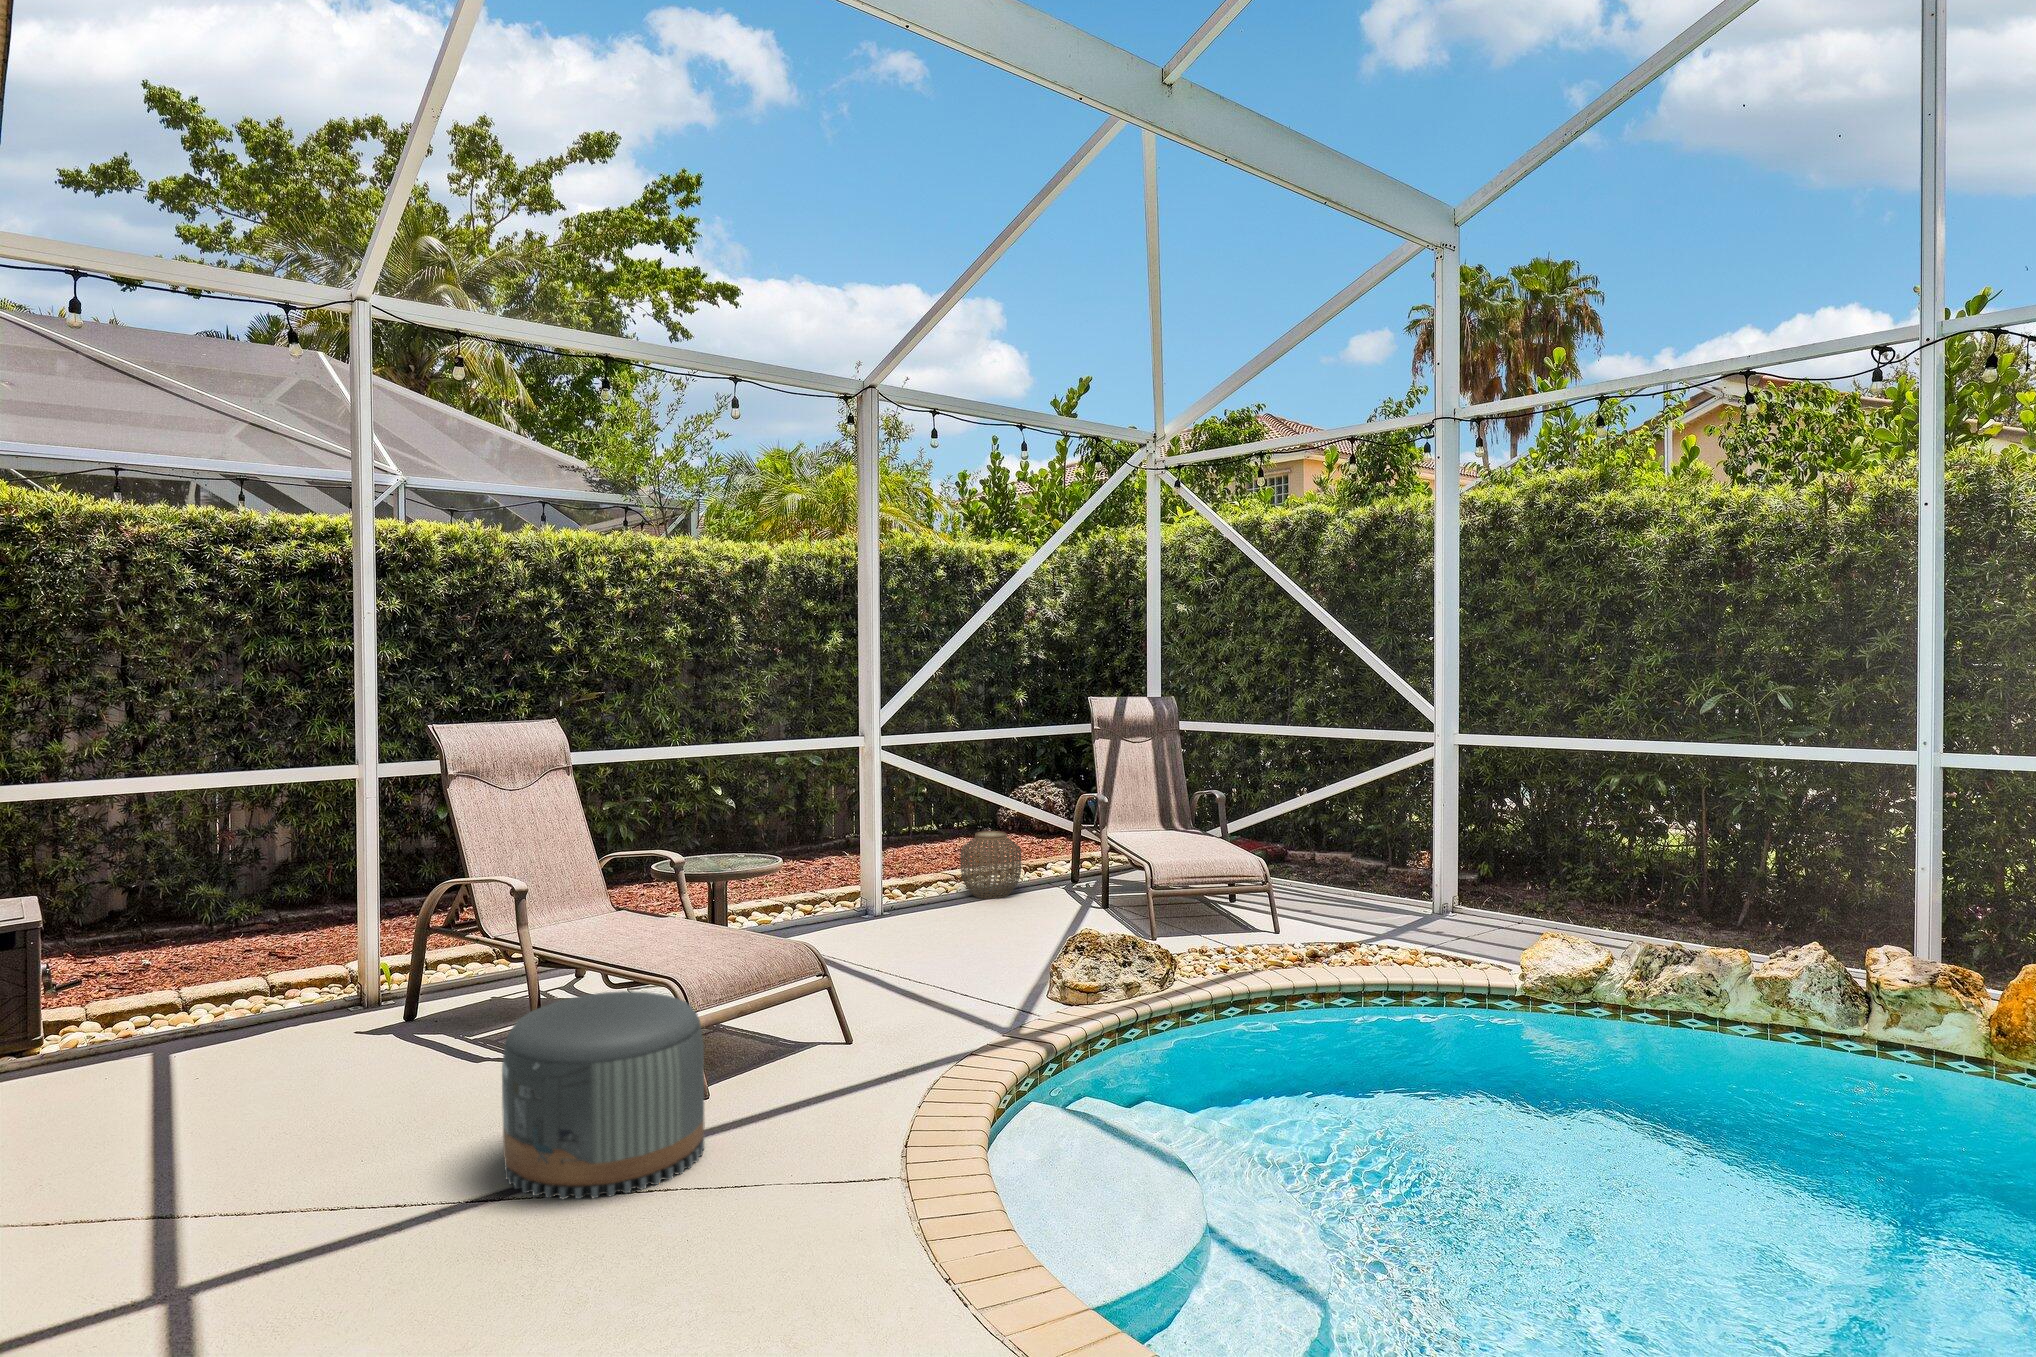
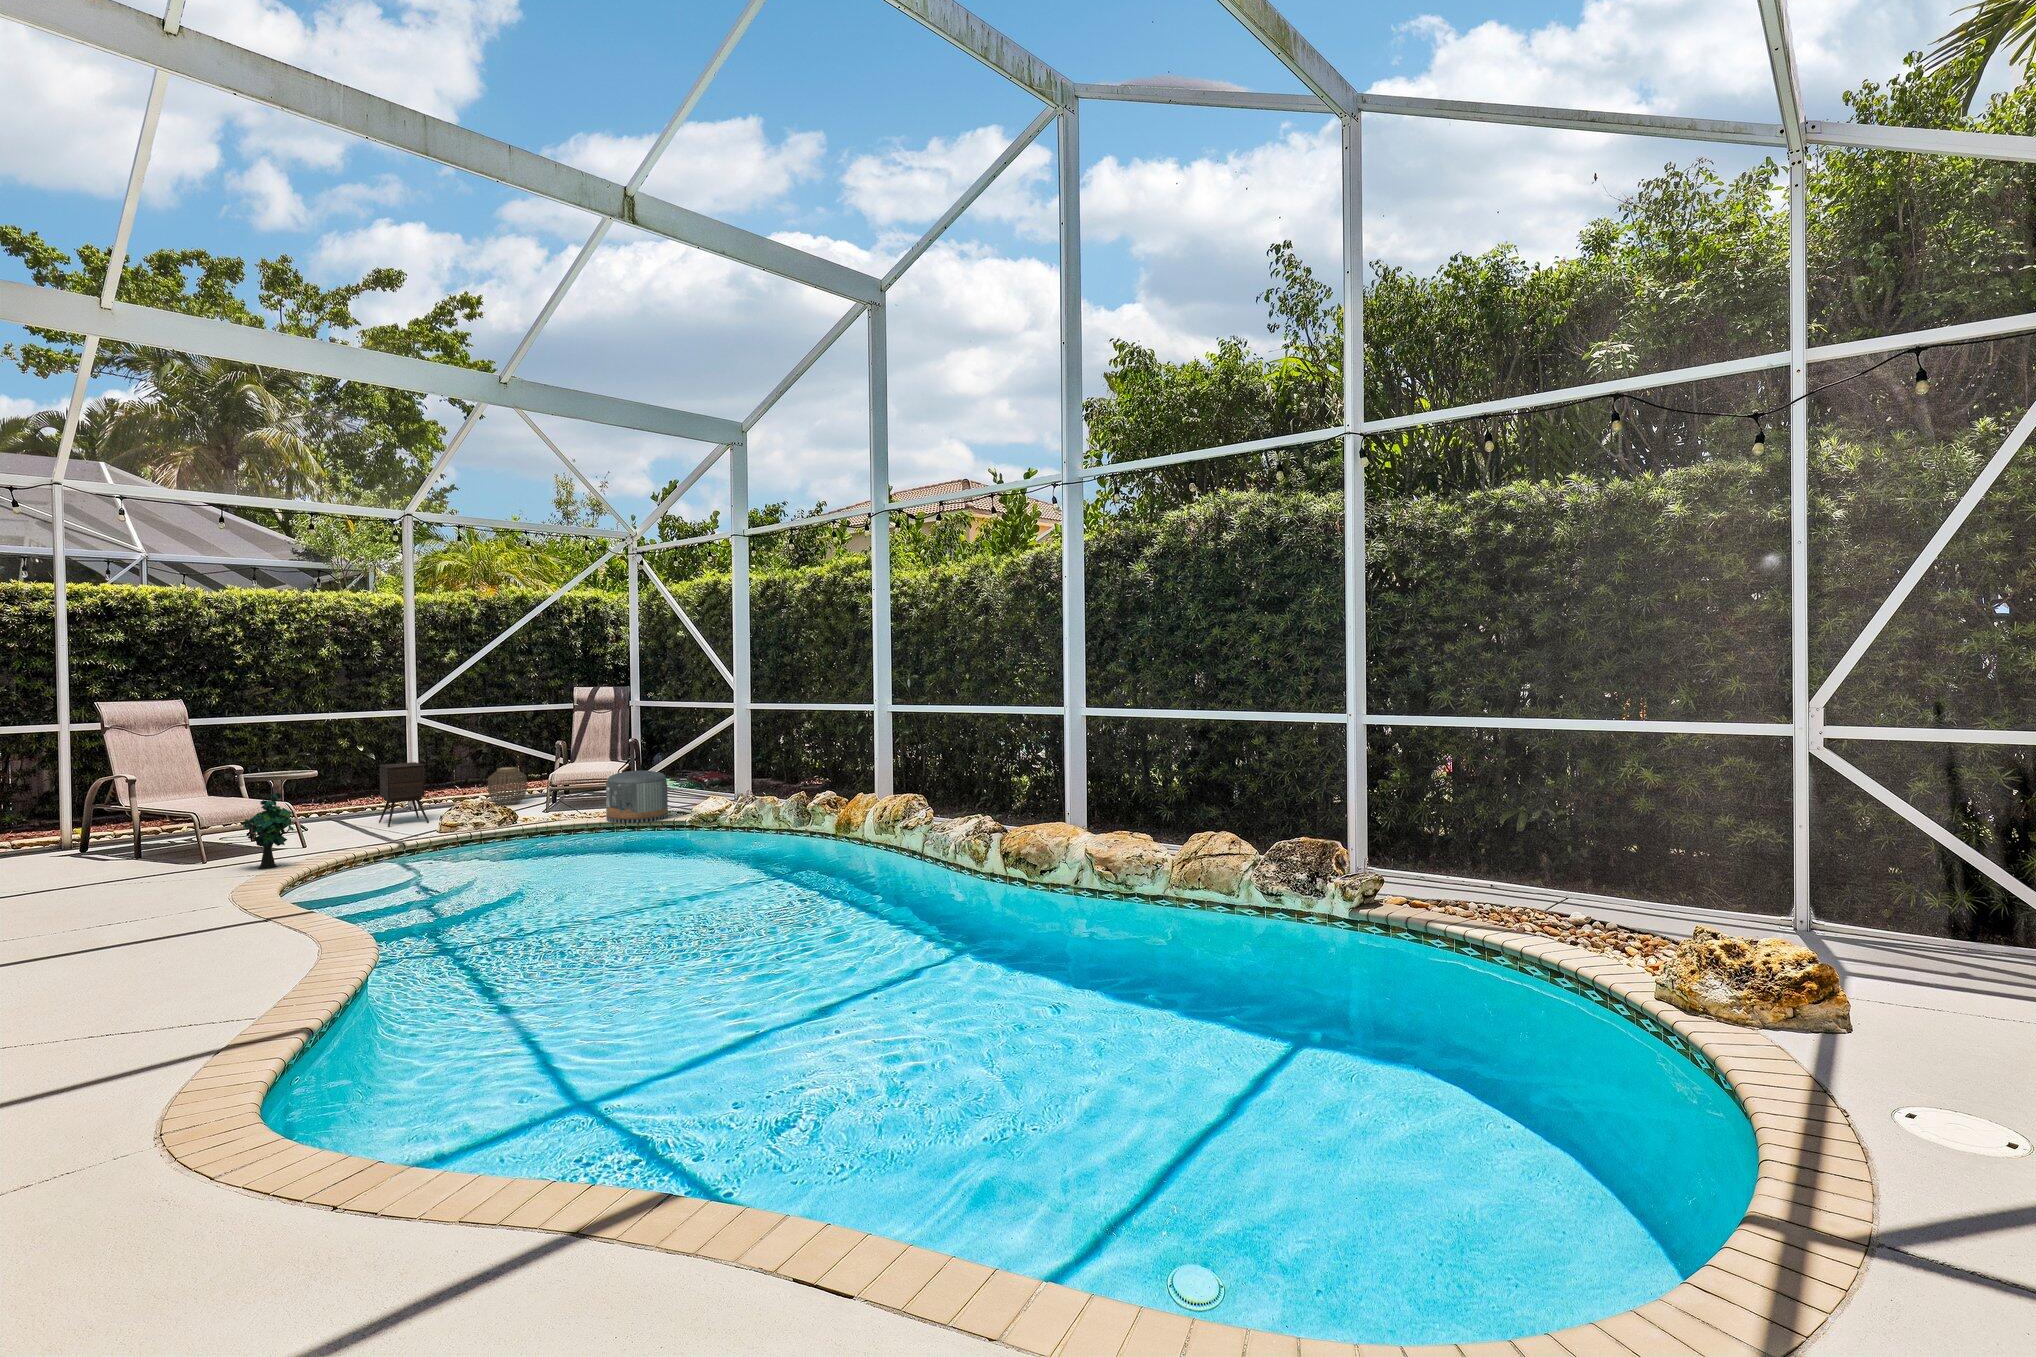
side table: none [840,829,929,952] -> present [379,762,429,827]
decorative plant: none [758,920,852,1086] -> present [240,793,294,869]
pouf: present [502,991,705,1199] -> present [606,771,668,823]

